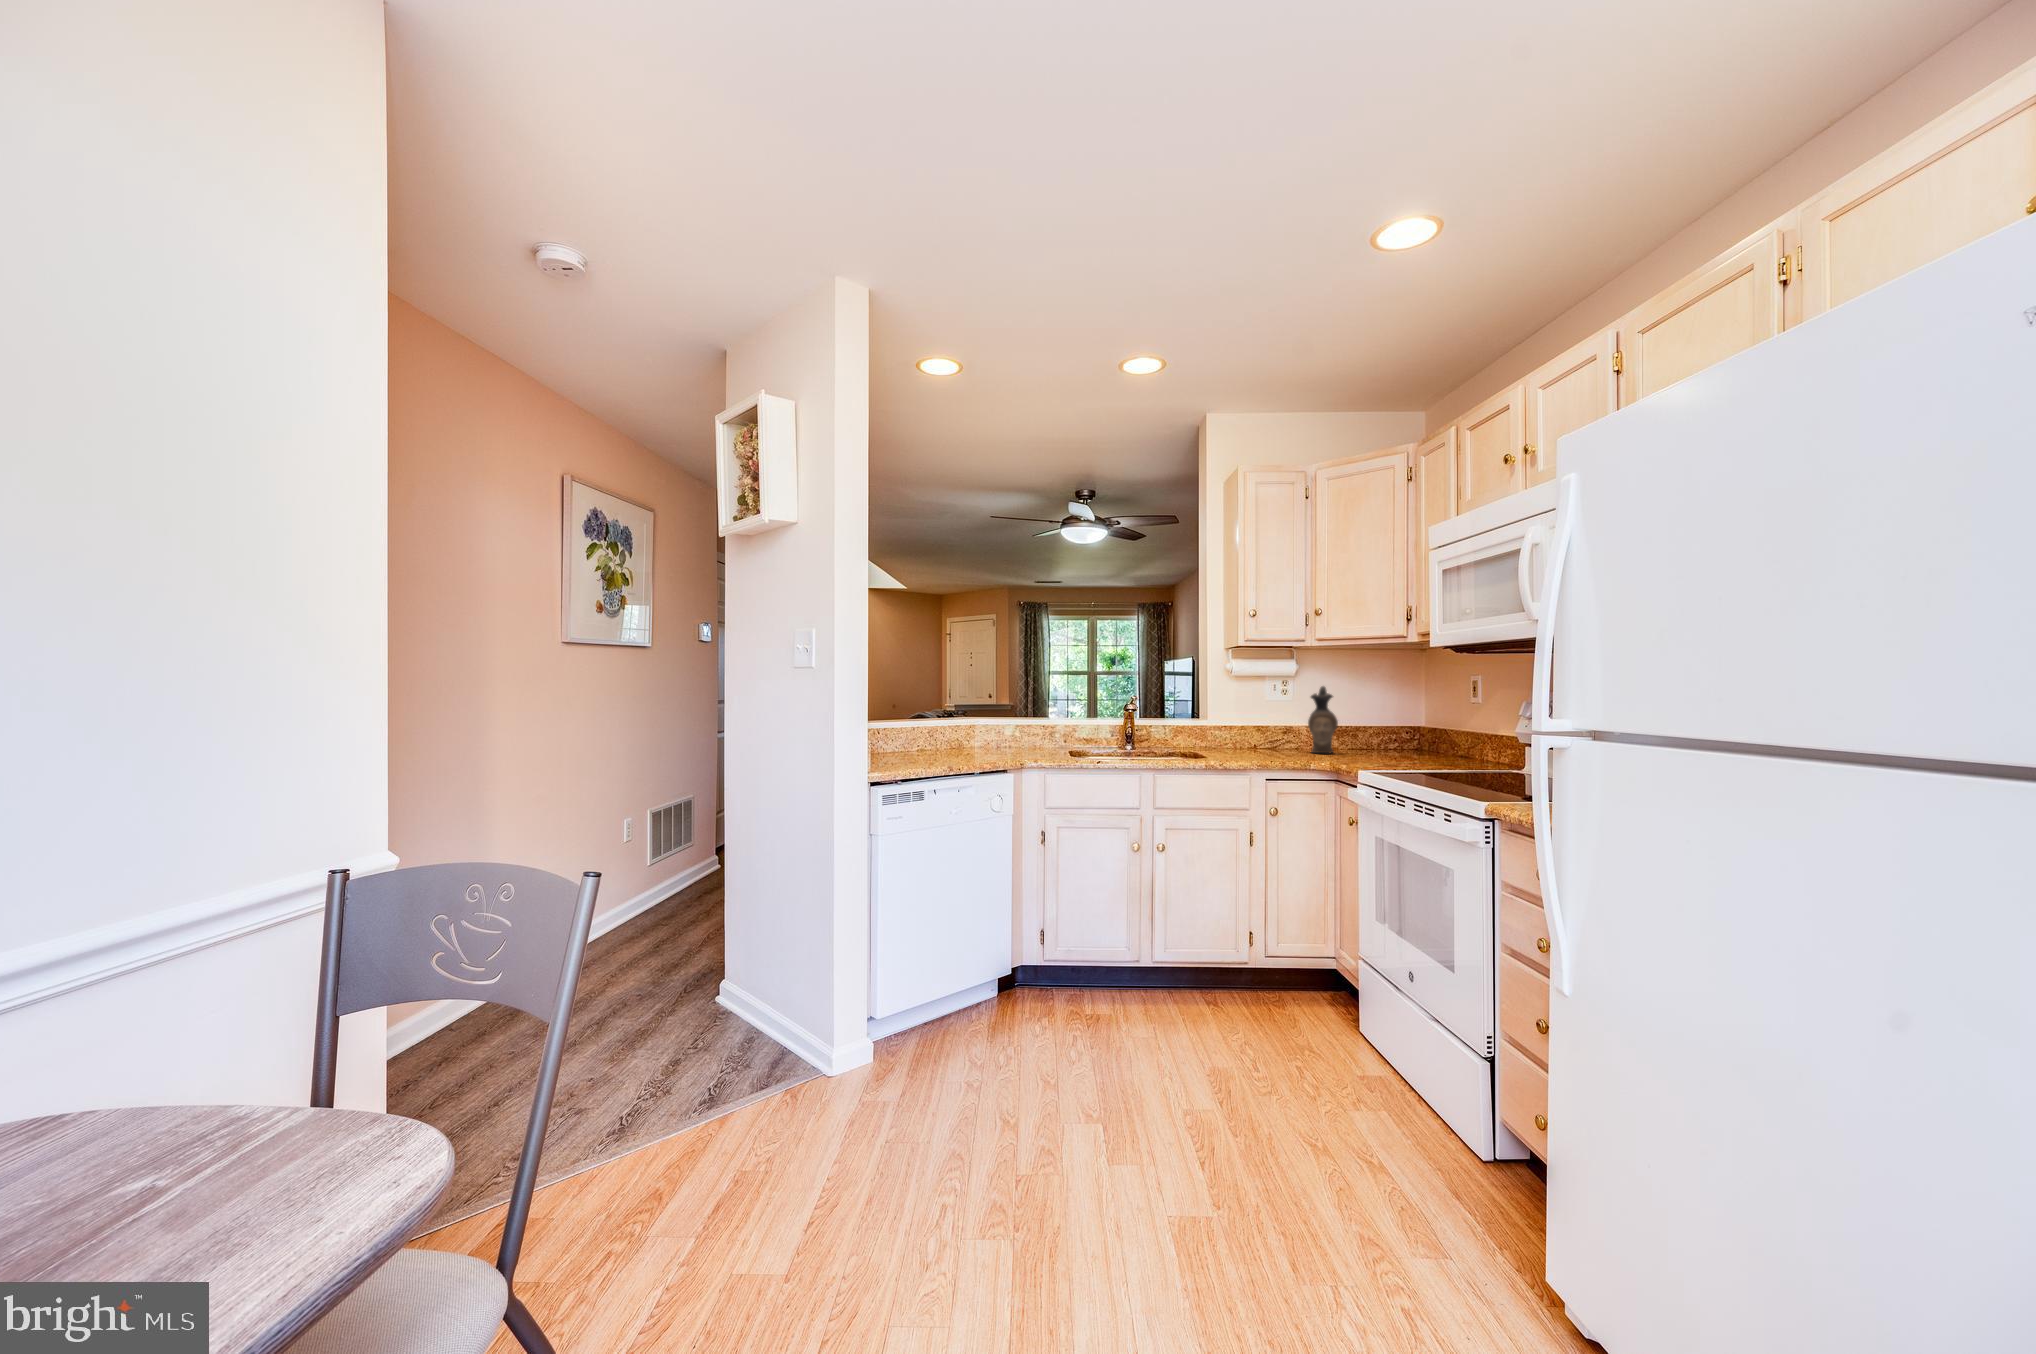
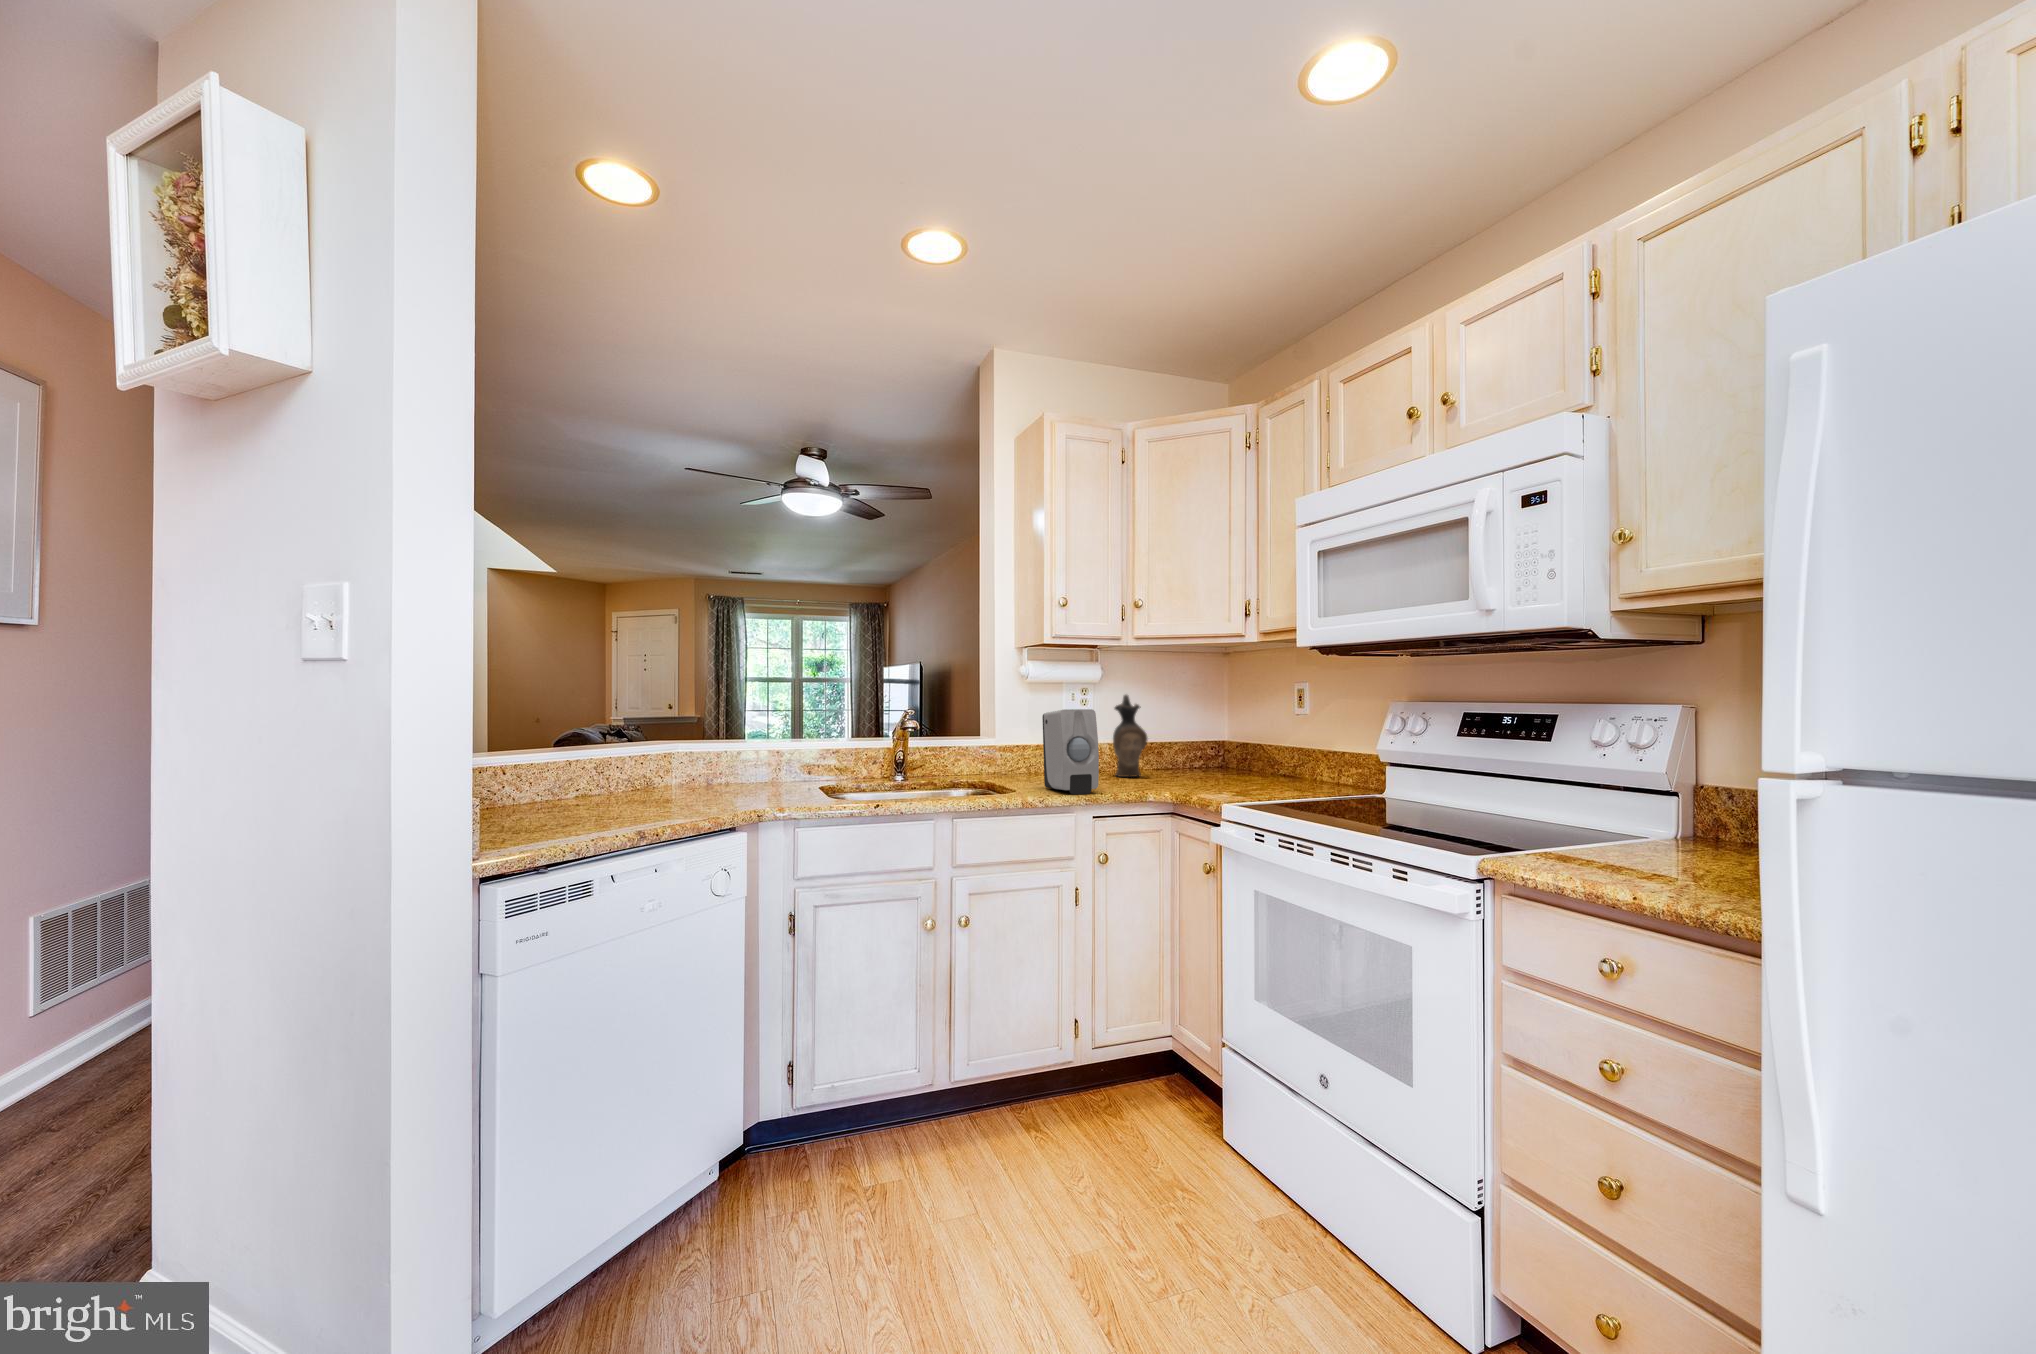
soap dispenser: none [1234,697,1272,760] -> present [1042,709,1099,794]

